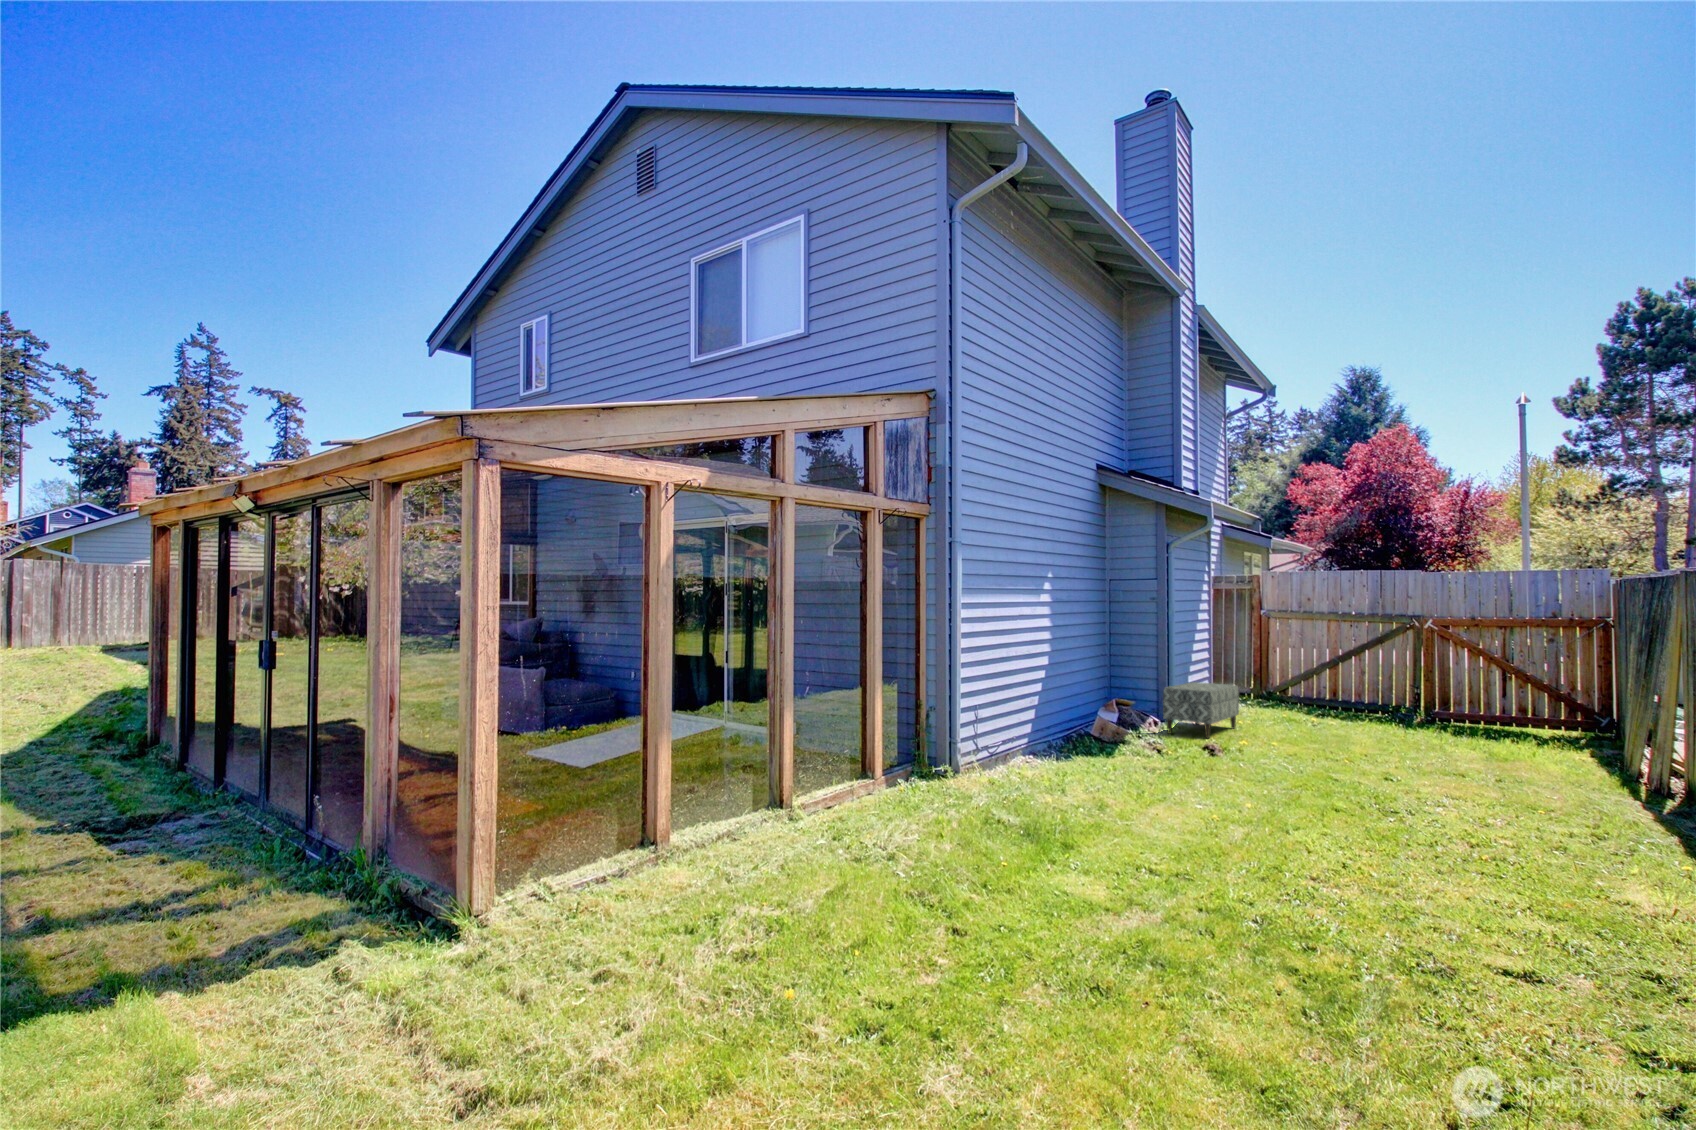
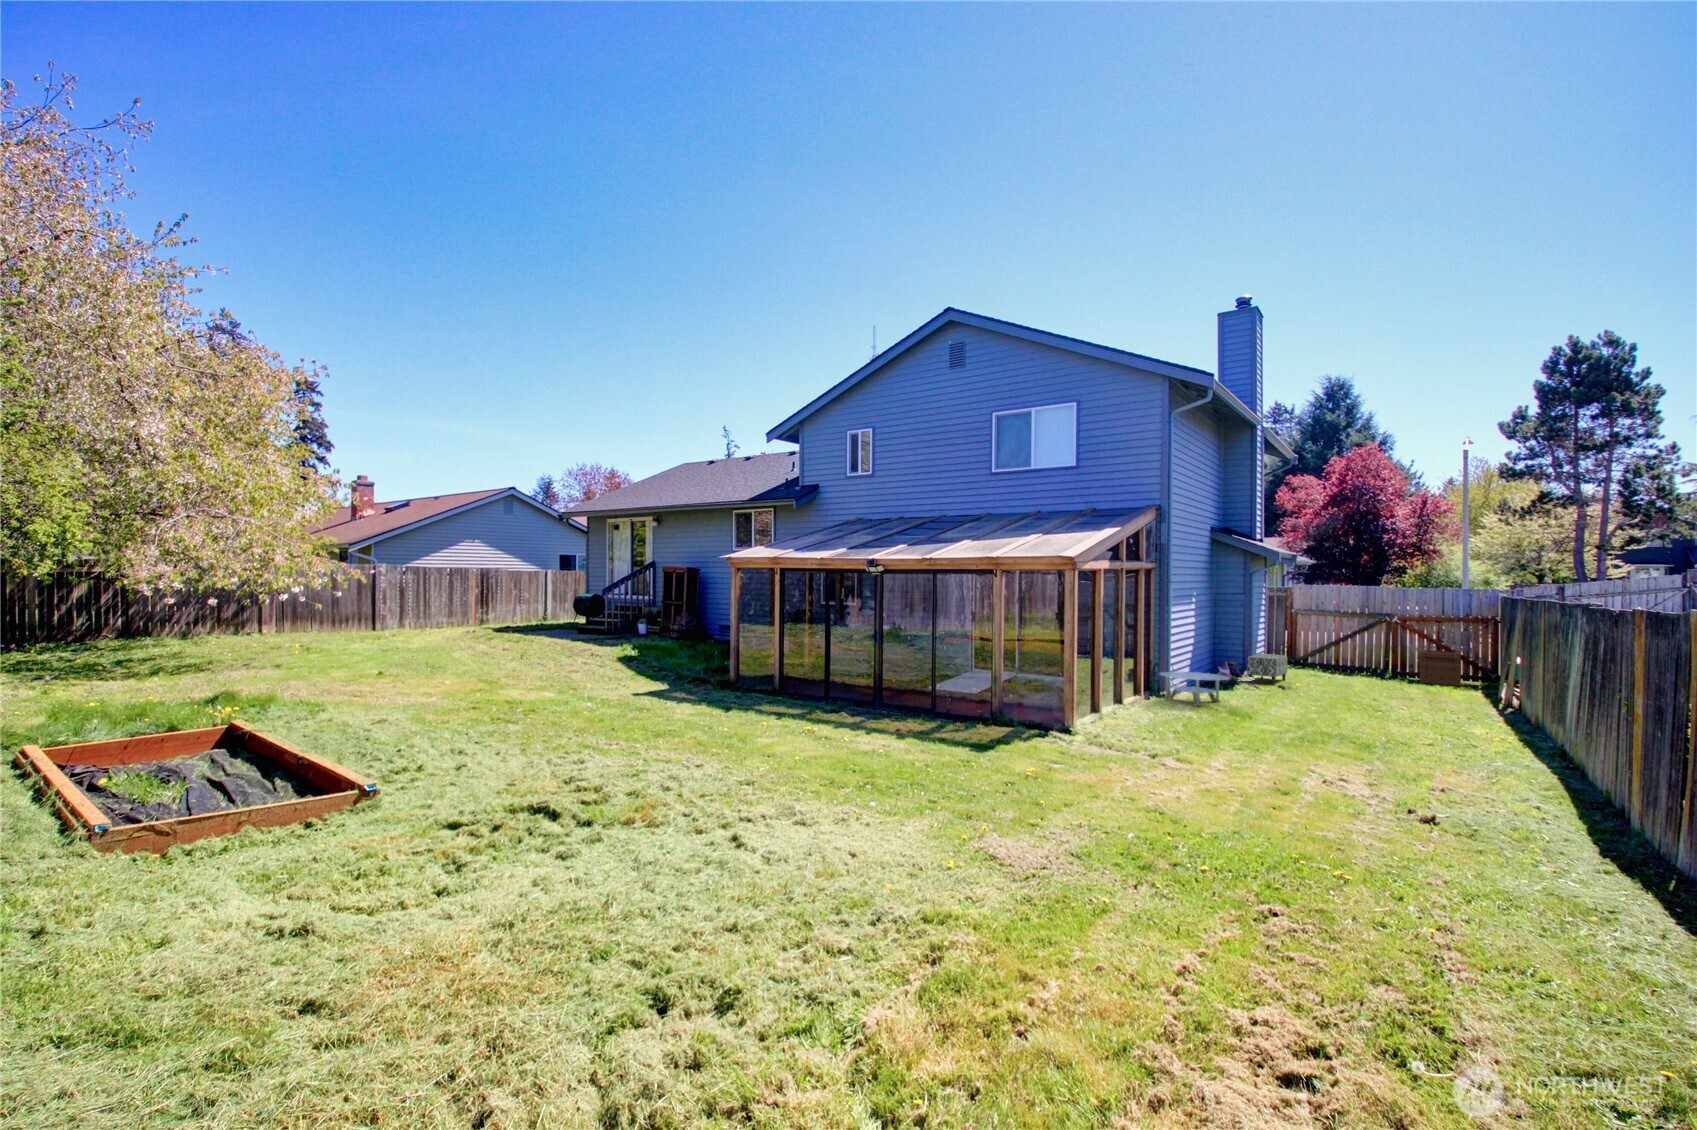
wooden crate: none [1472,676,1548,741] -> present [1420,650,1461,686]
round table: none [938,717,1076,796] -> present [1160,672,1230,707]

